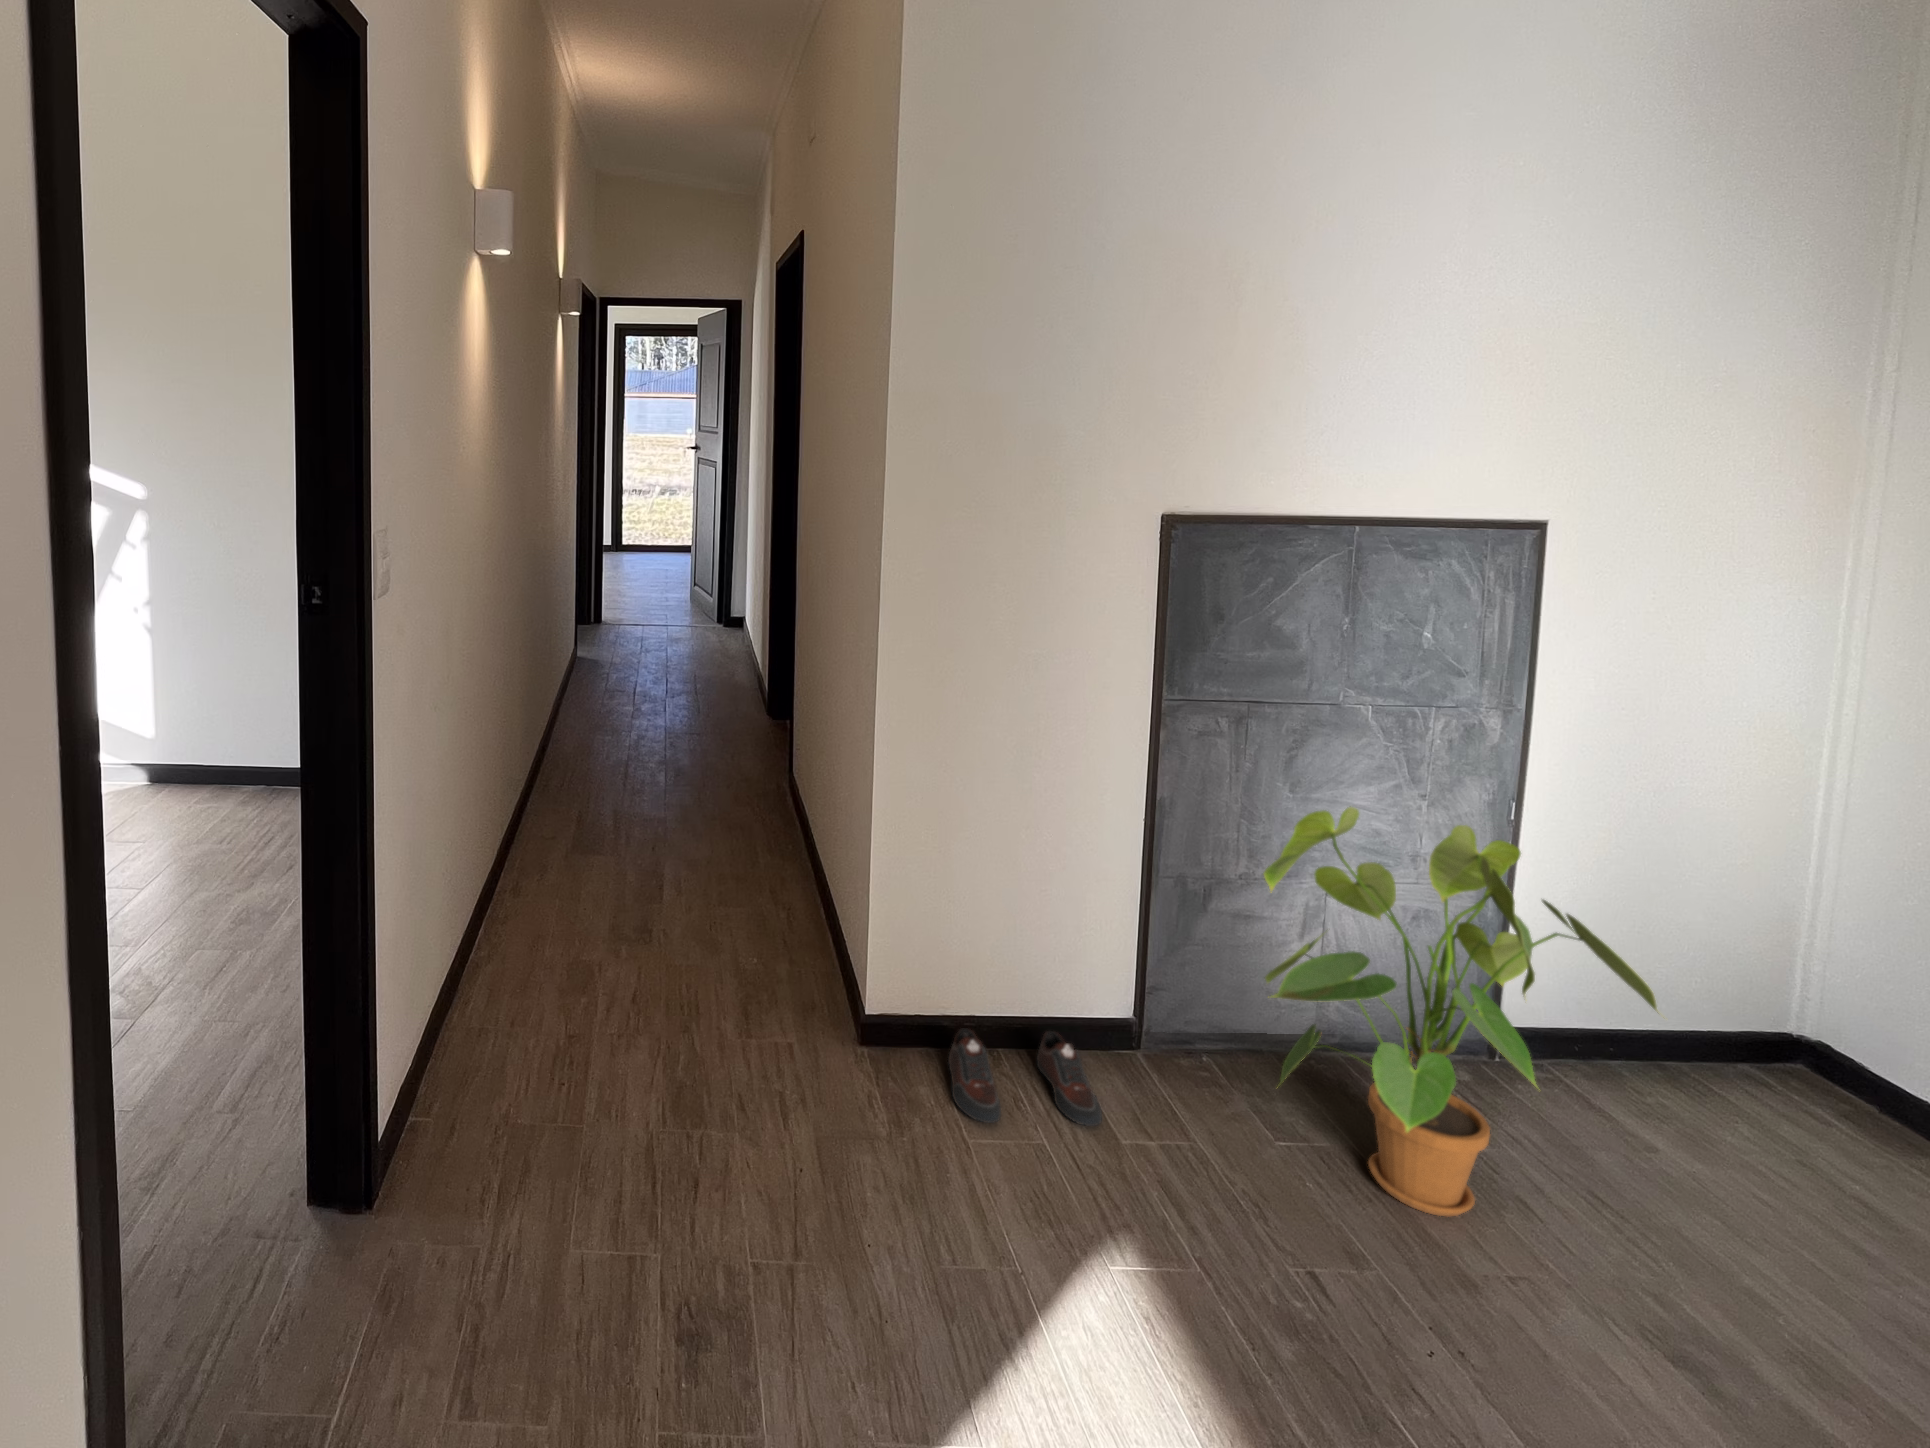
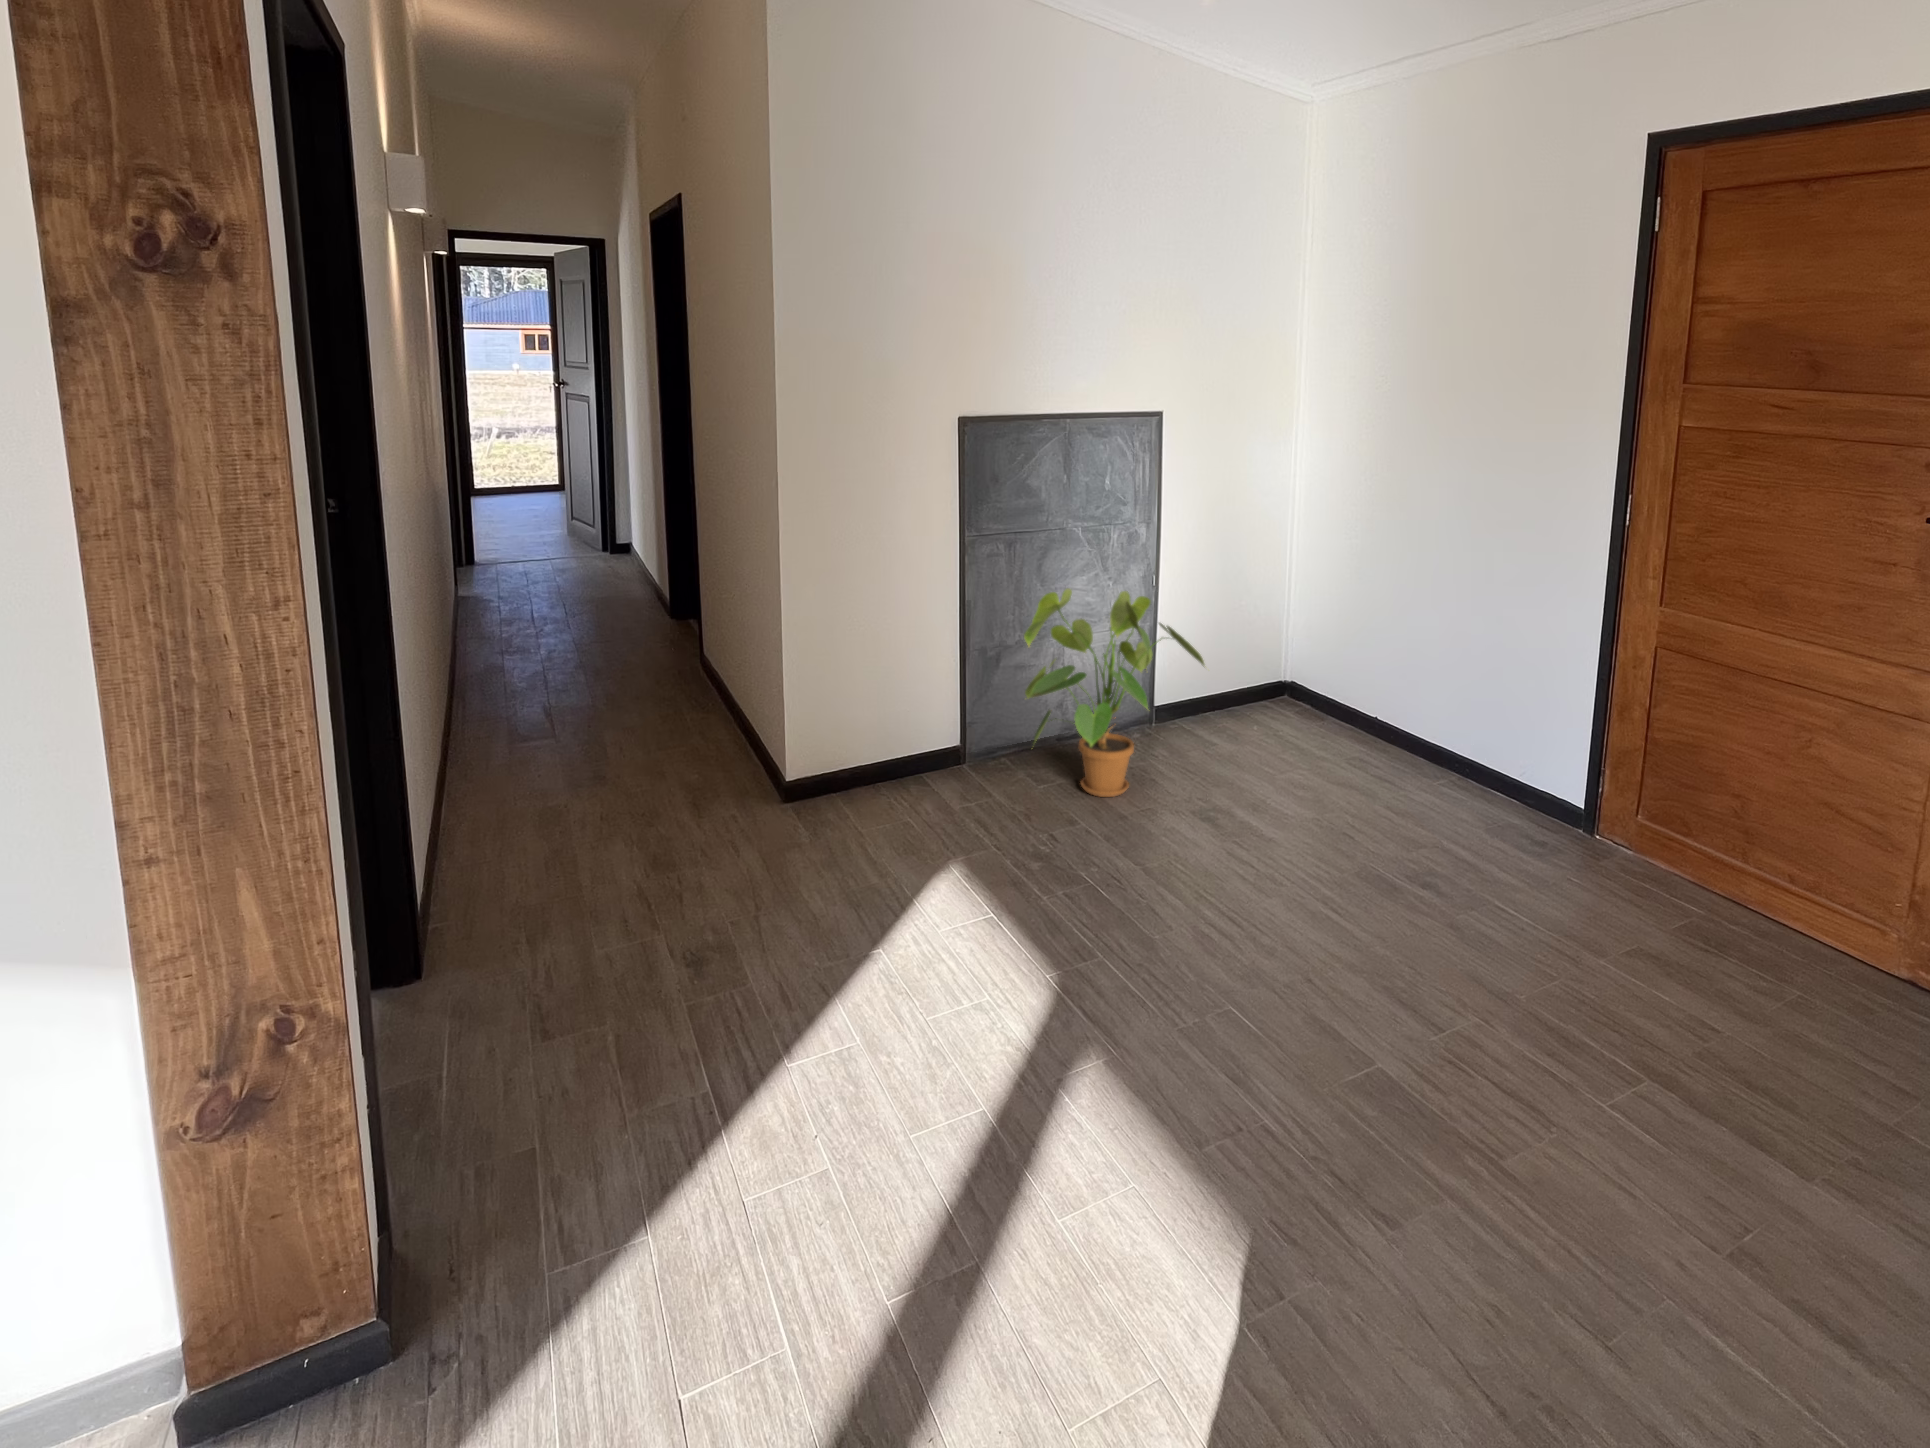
shoe: present [948,1028,1102,1126] -> none [842,759,939,816]

